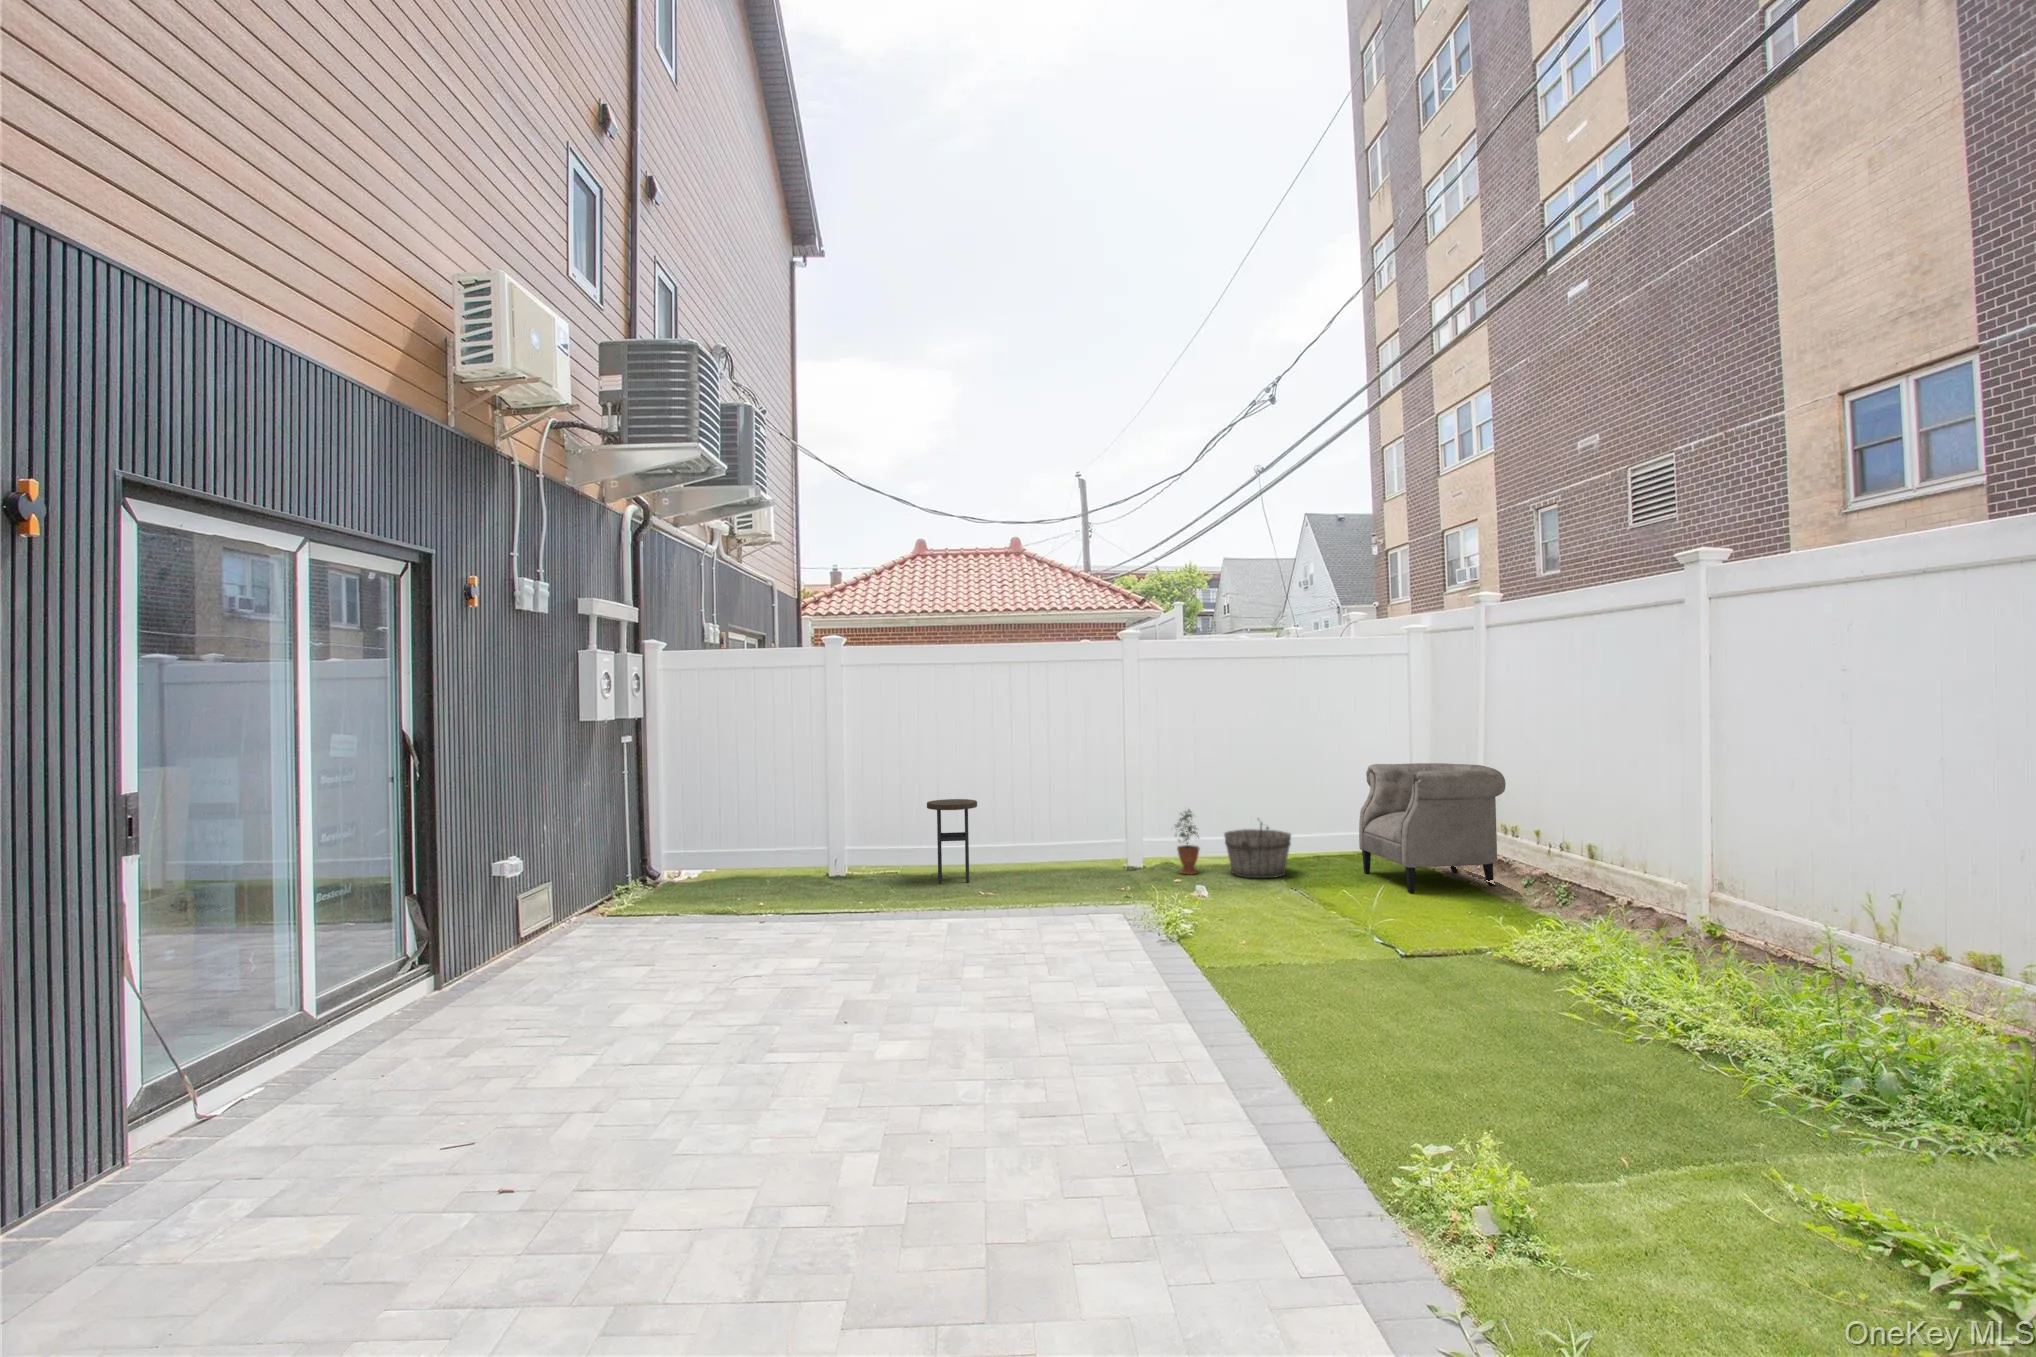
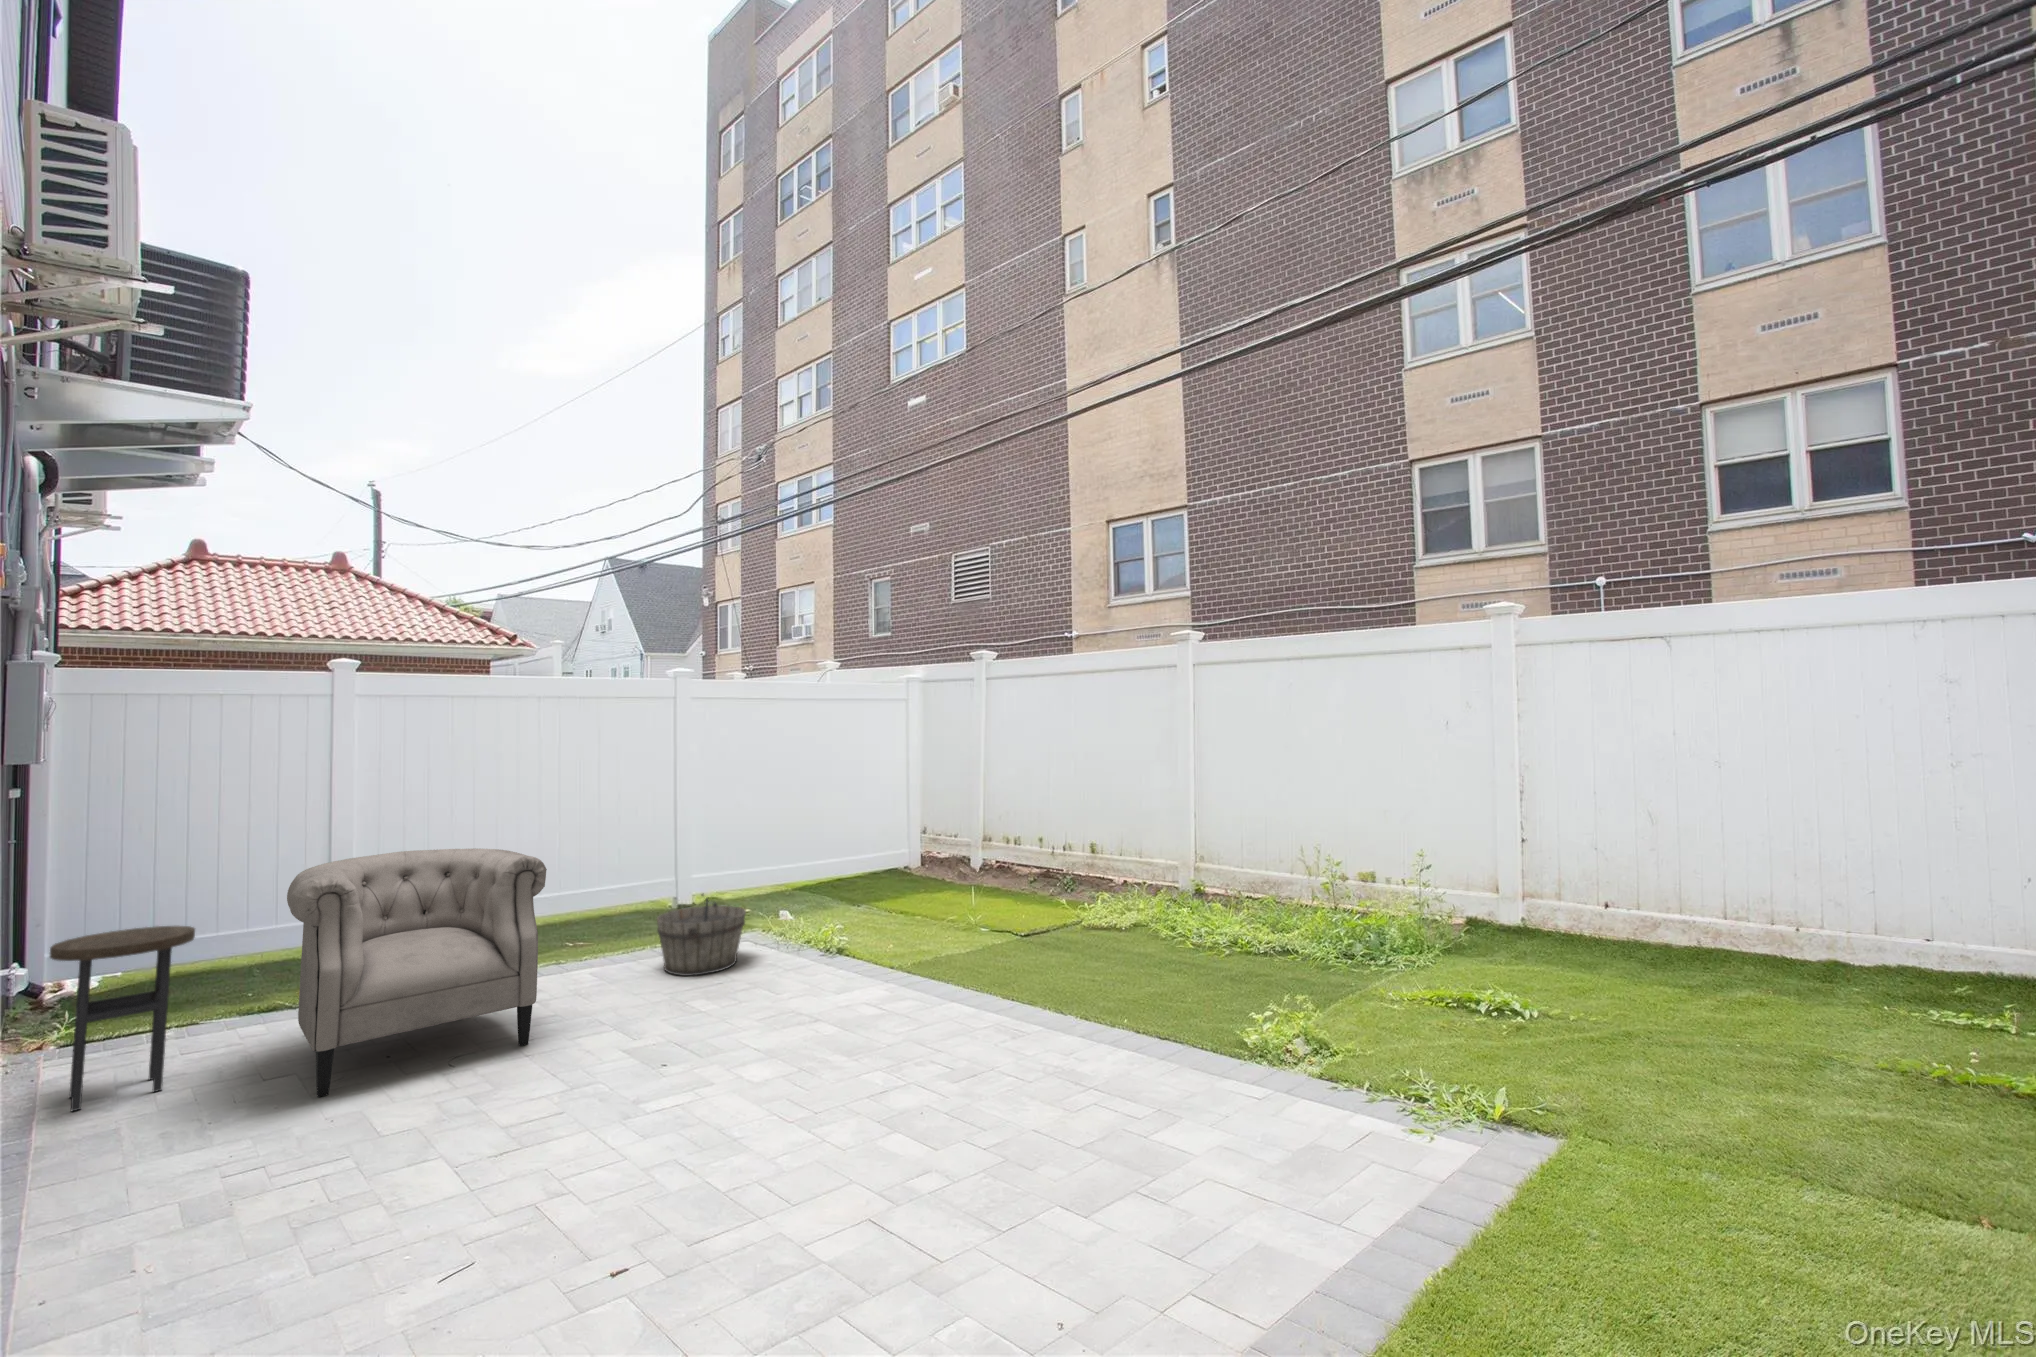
chair: present [1359,763,1506,893] -> present [287,848,547,1097]
potted plant: present [1176,810,1200,874] -> none [580,890,622,986]

